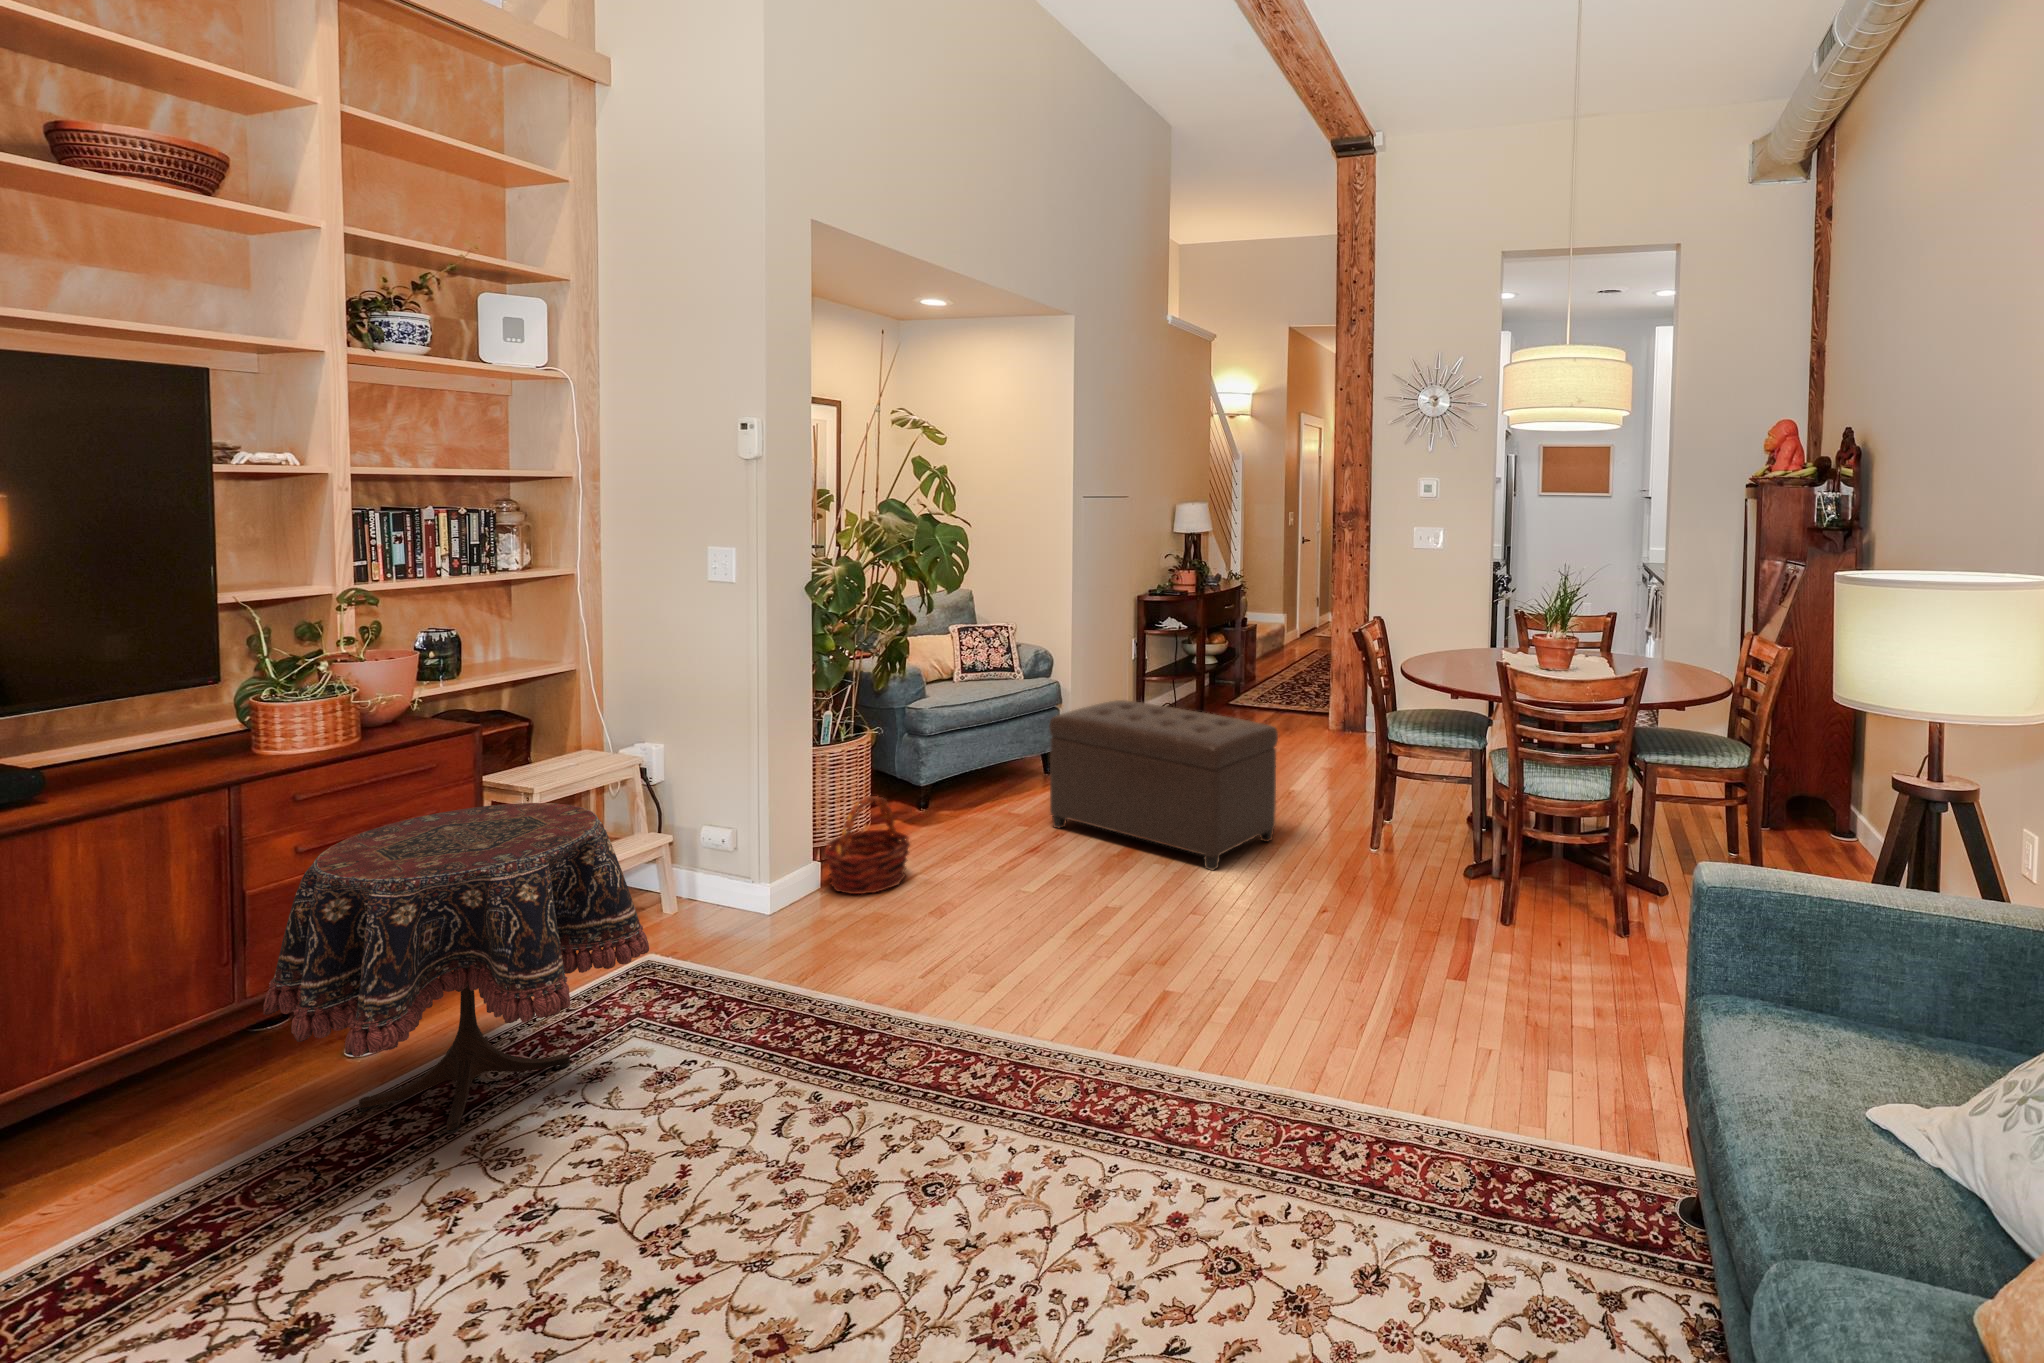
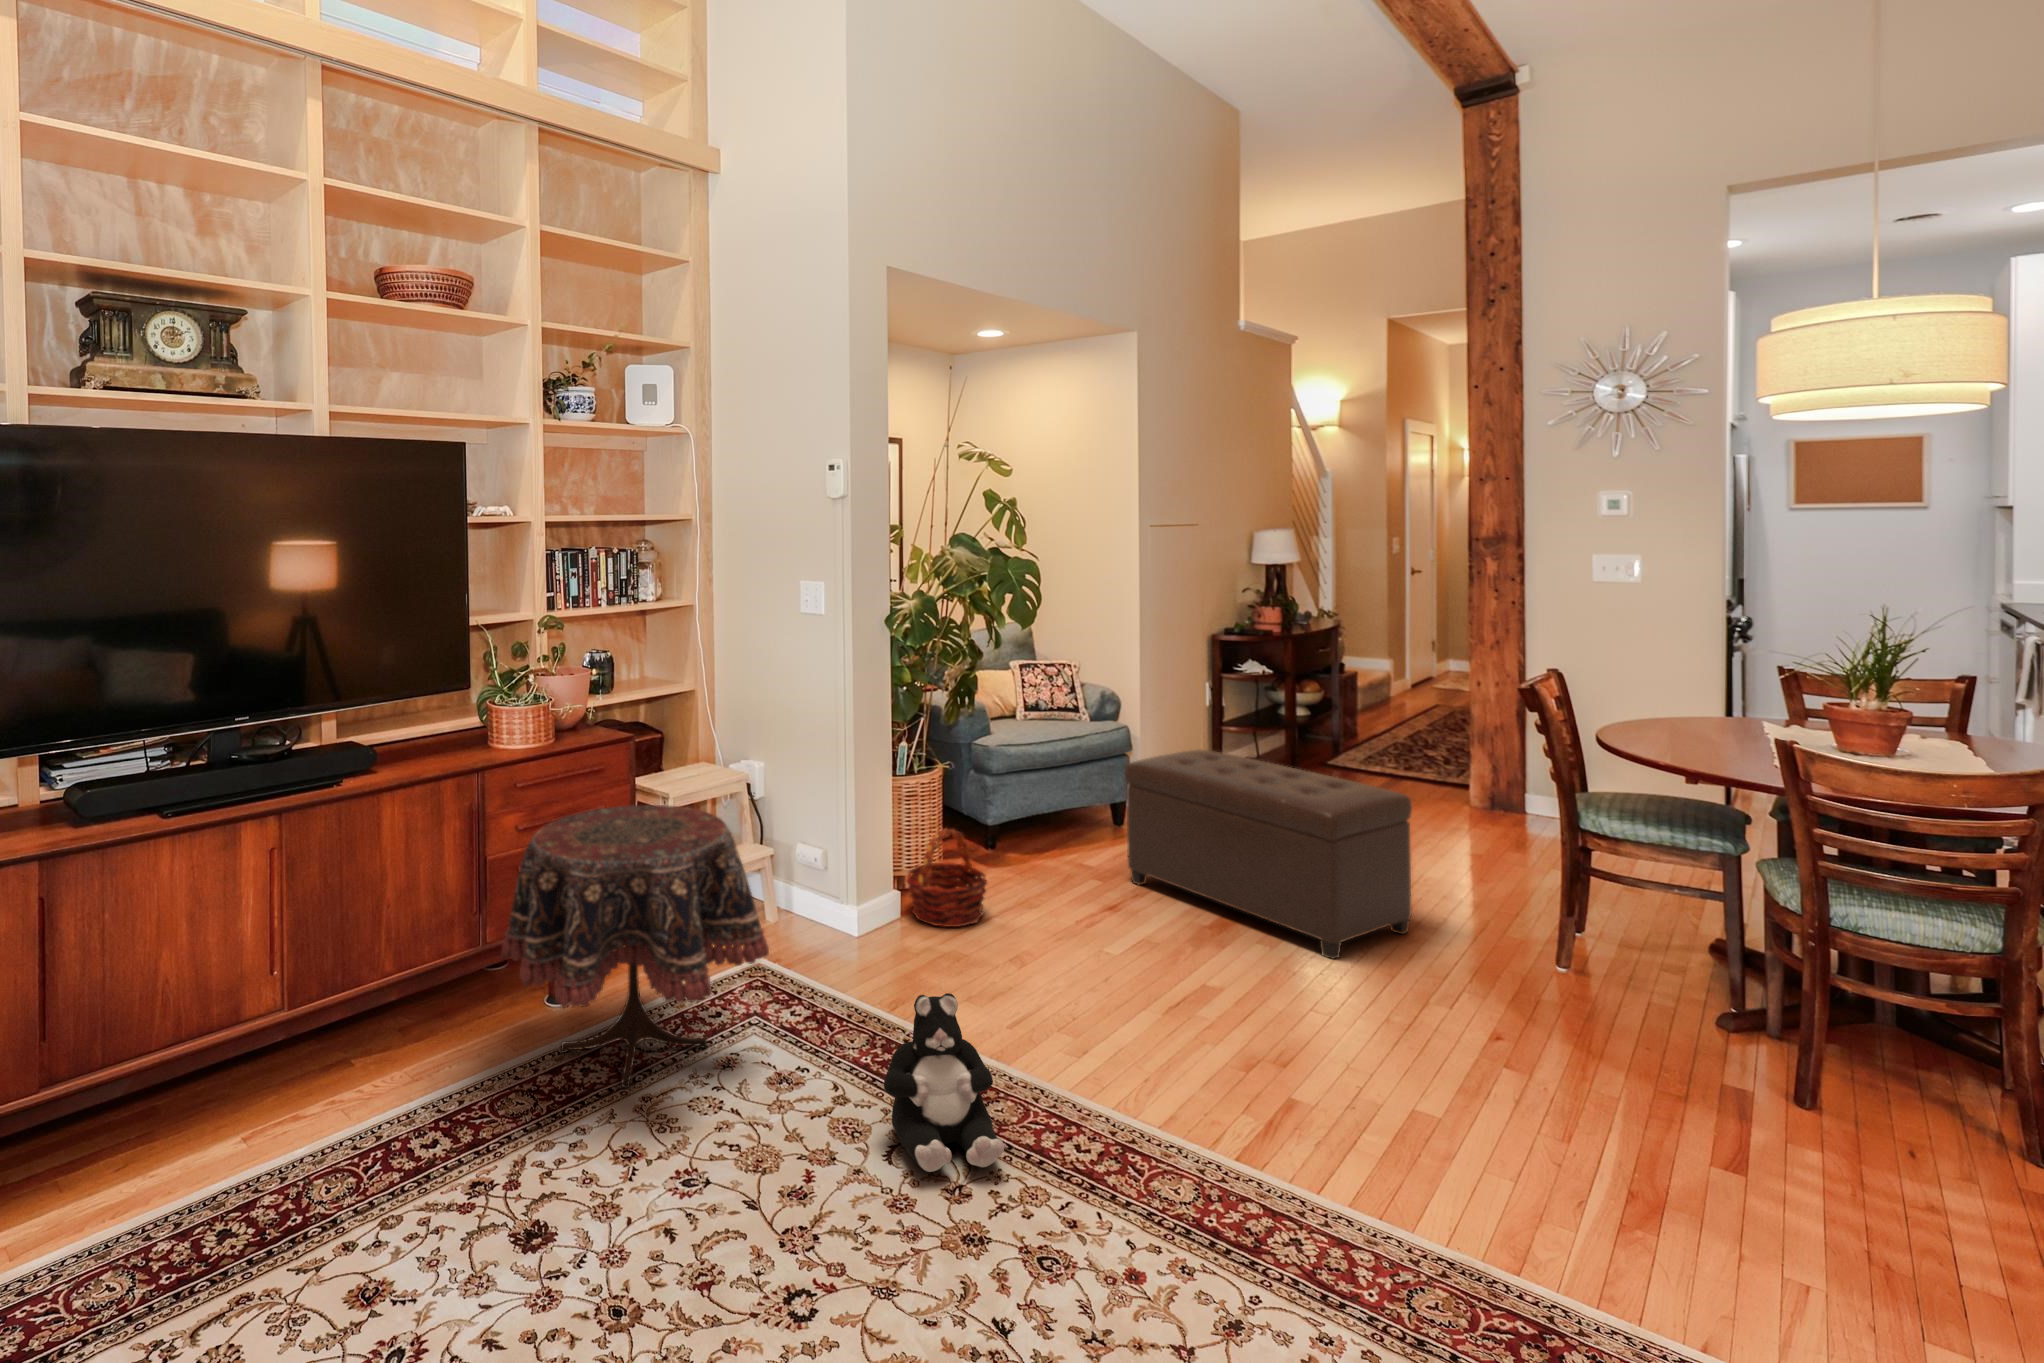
plush toy: none [777,956,901,1134] -> present [884,993,1004,1172]

